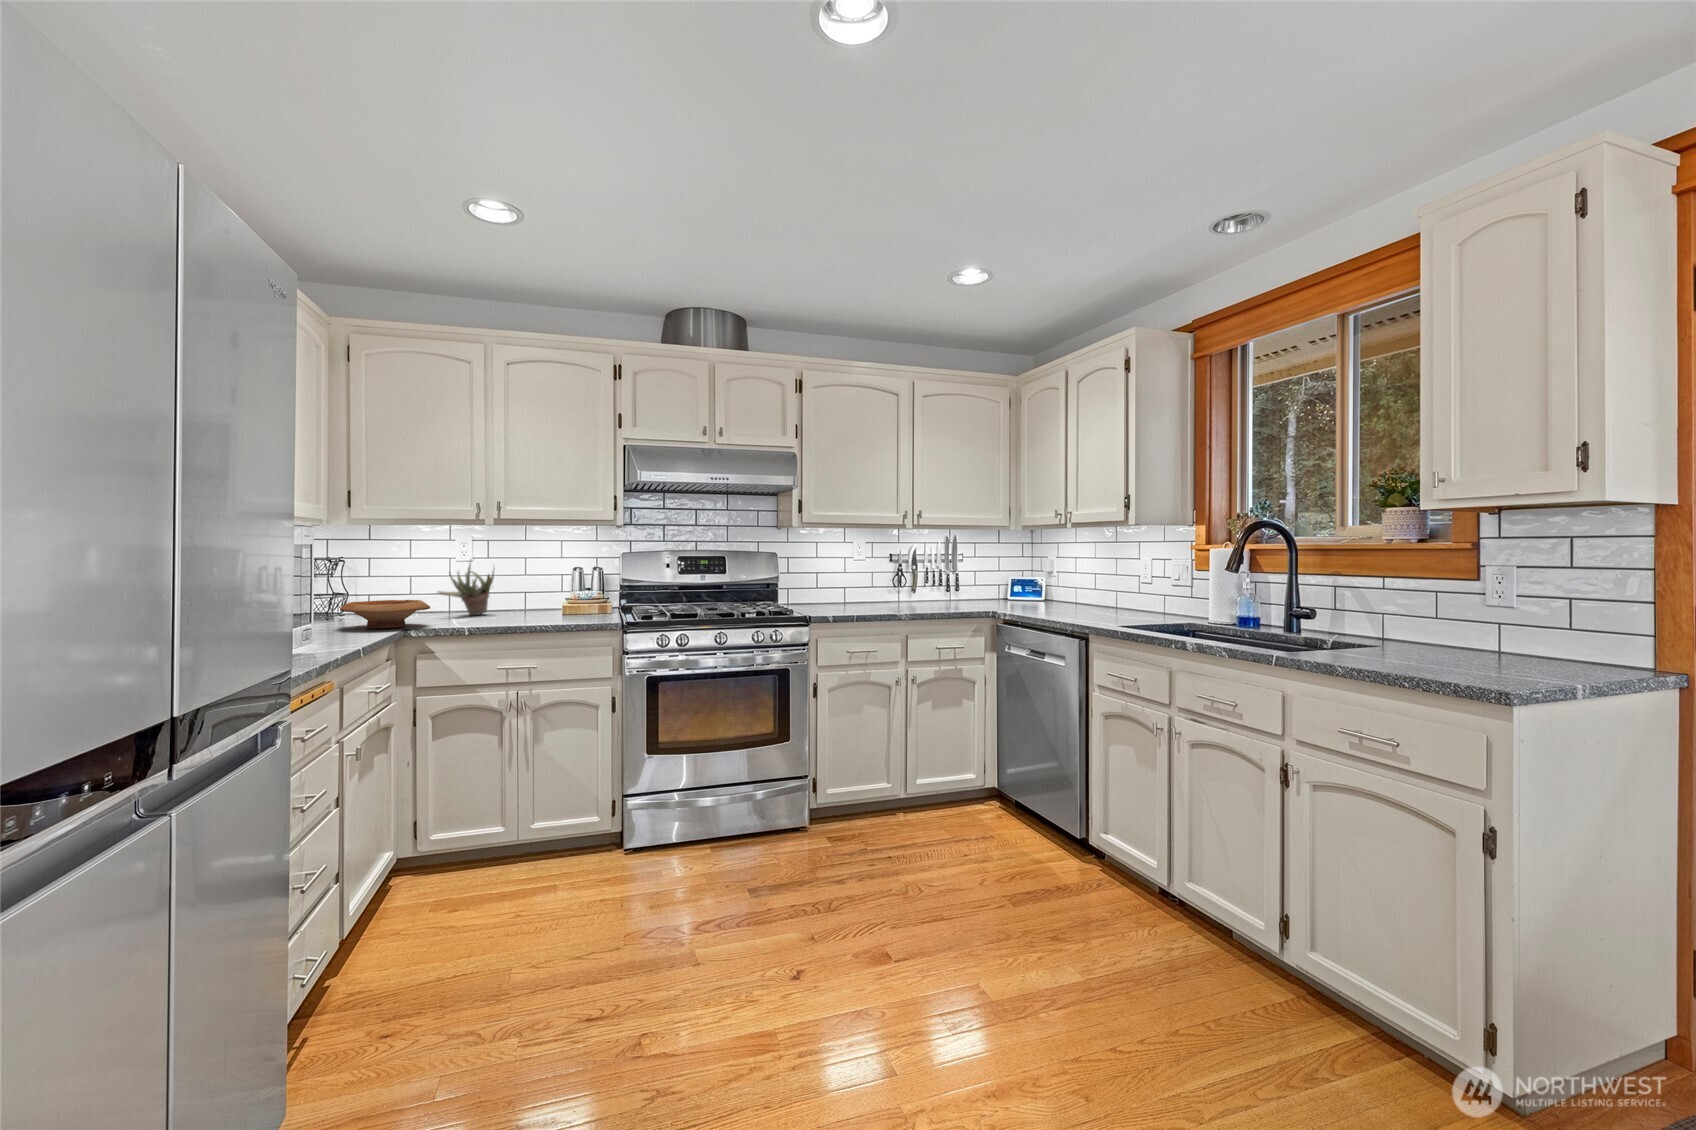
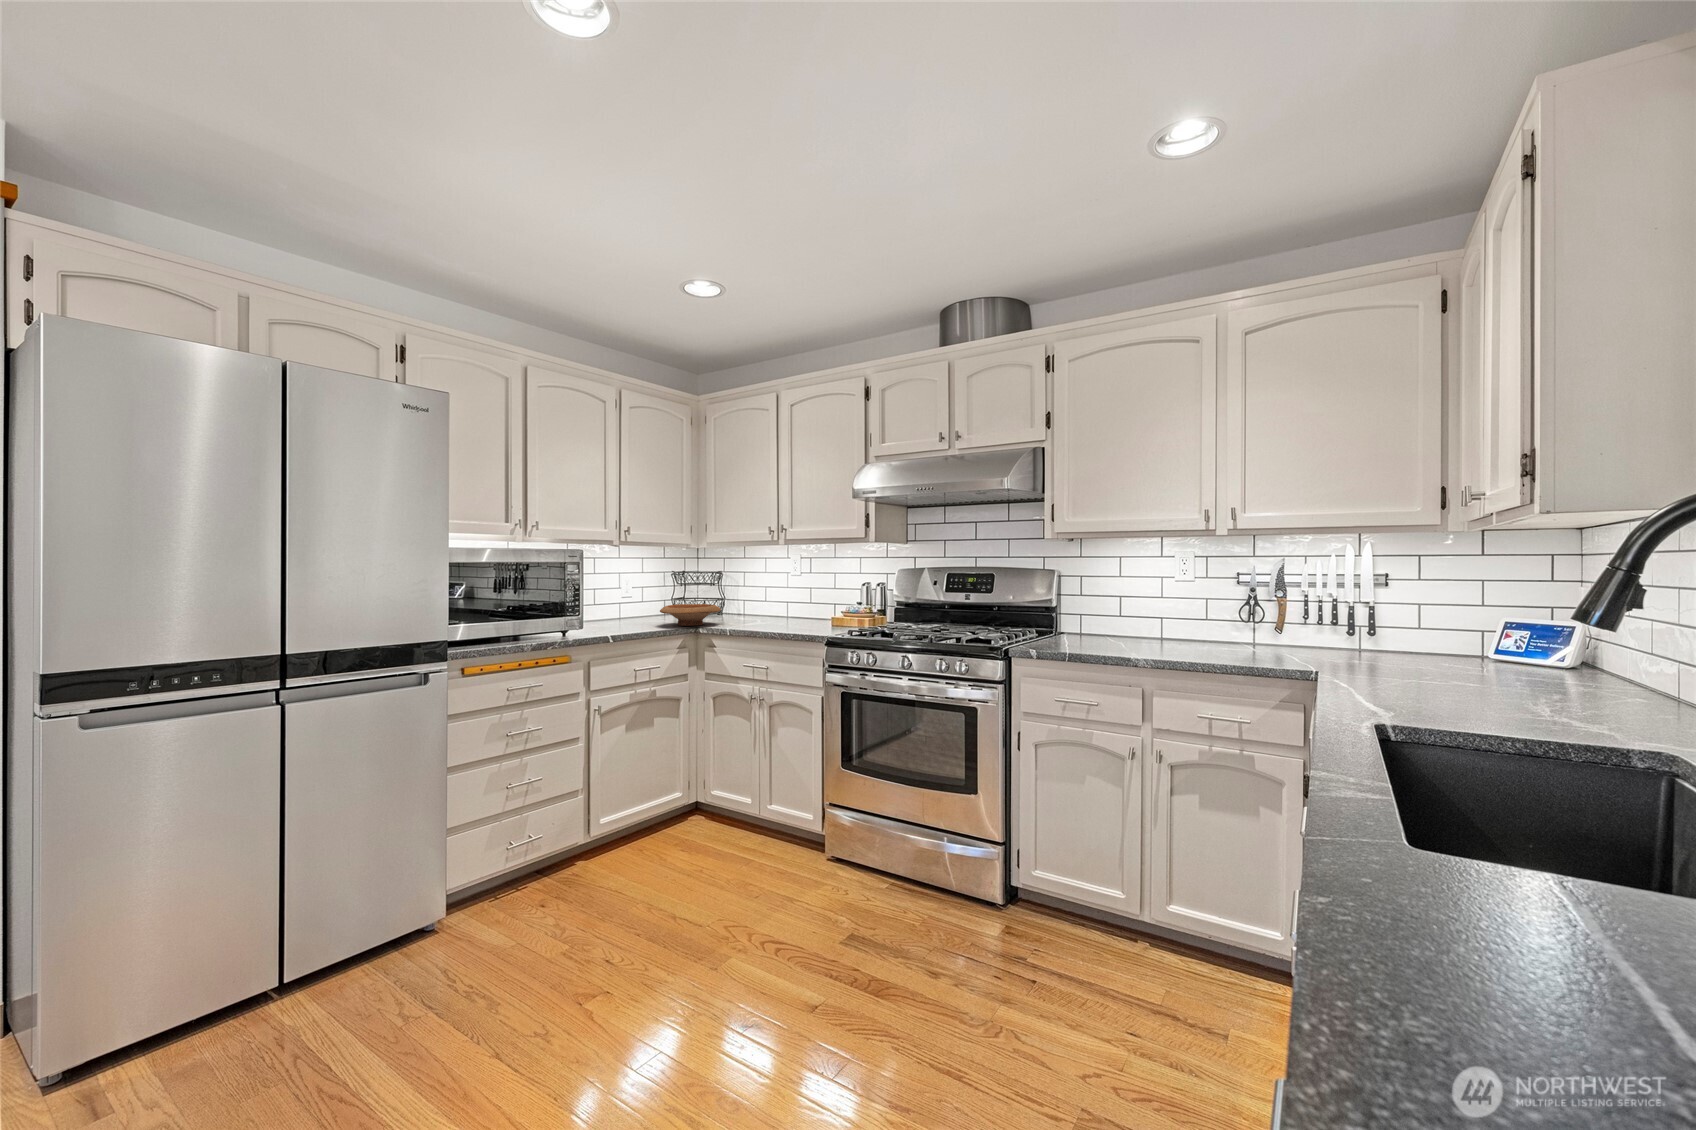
succulent plant: present [438,559,494,615] -> none [754,572,802,620]

